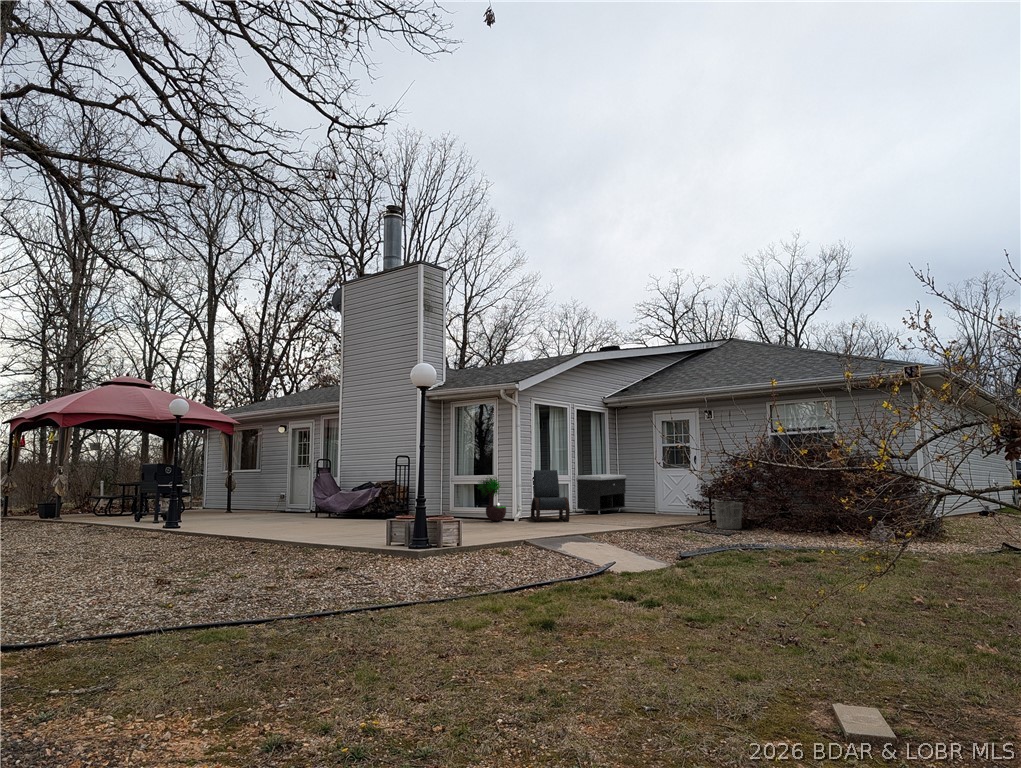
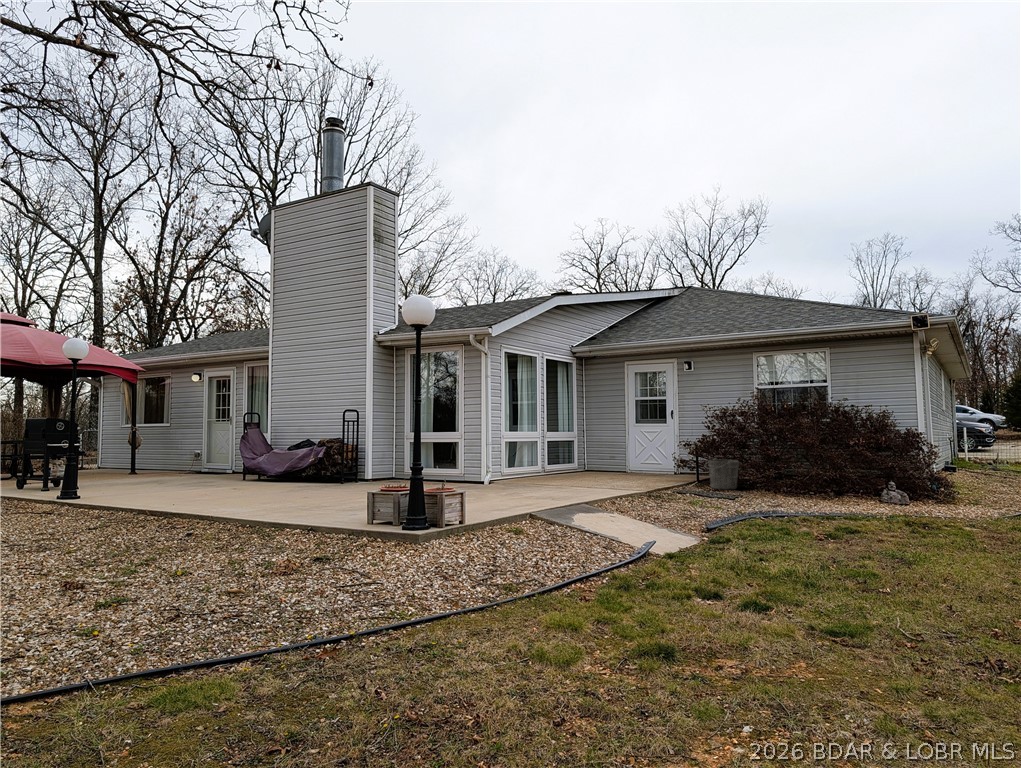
lounge chair: present [531,470,570,522] -> none [501,426,547,484]
storage bench: present [577,474,626,514] -> none [546,430,596,473]
potted tree: present [478,478,506,521] -> none [441,430,476,484]

